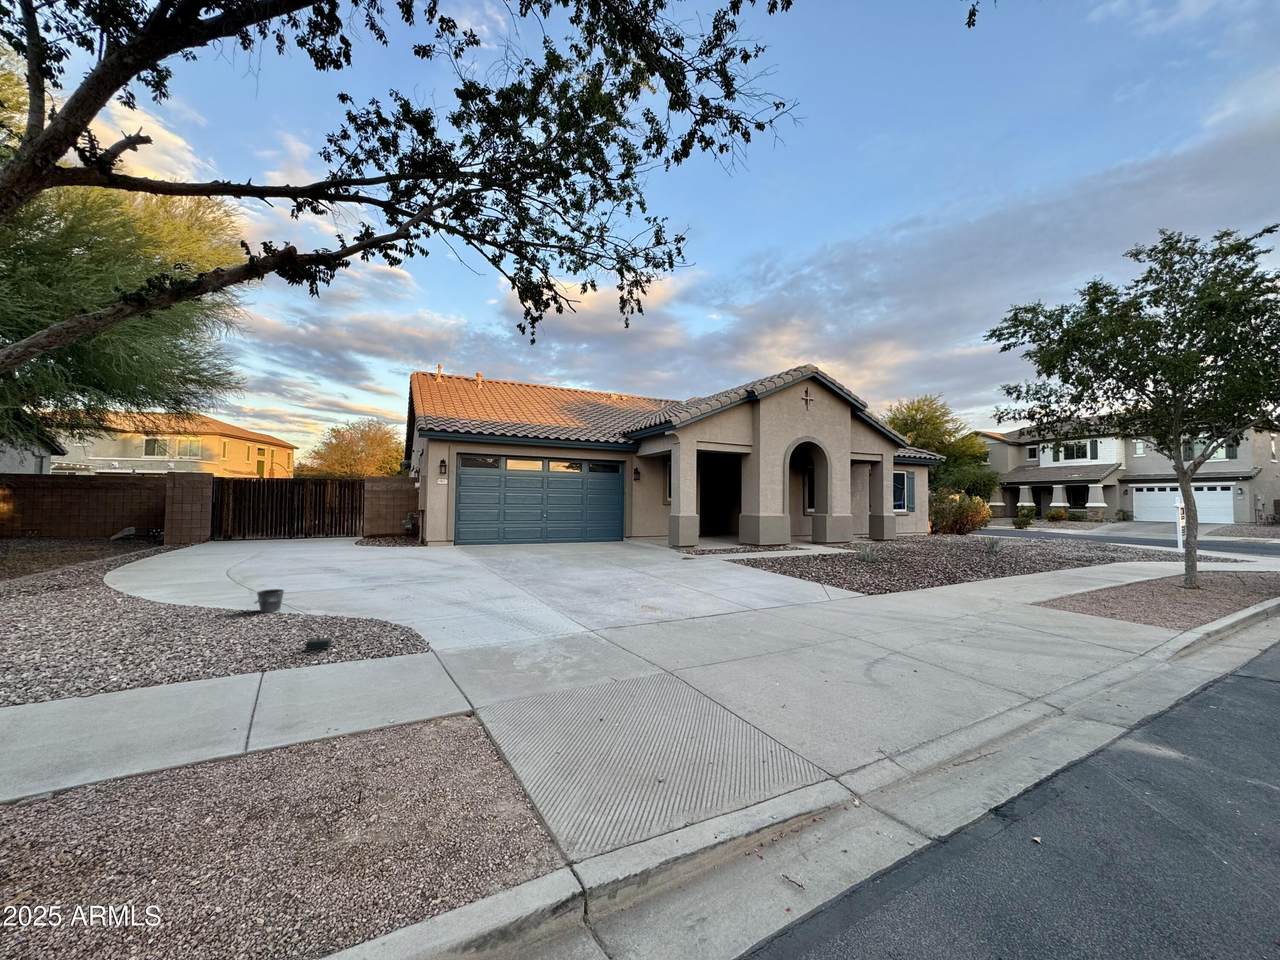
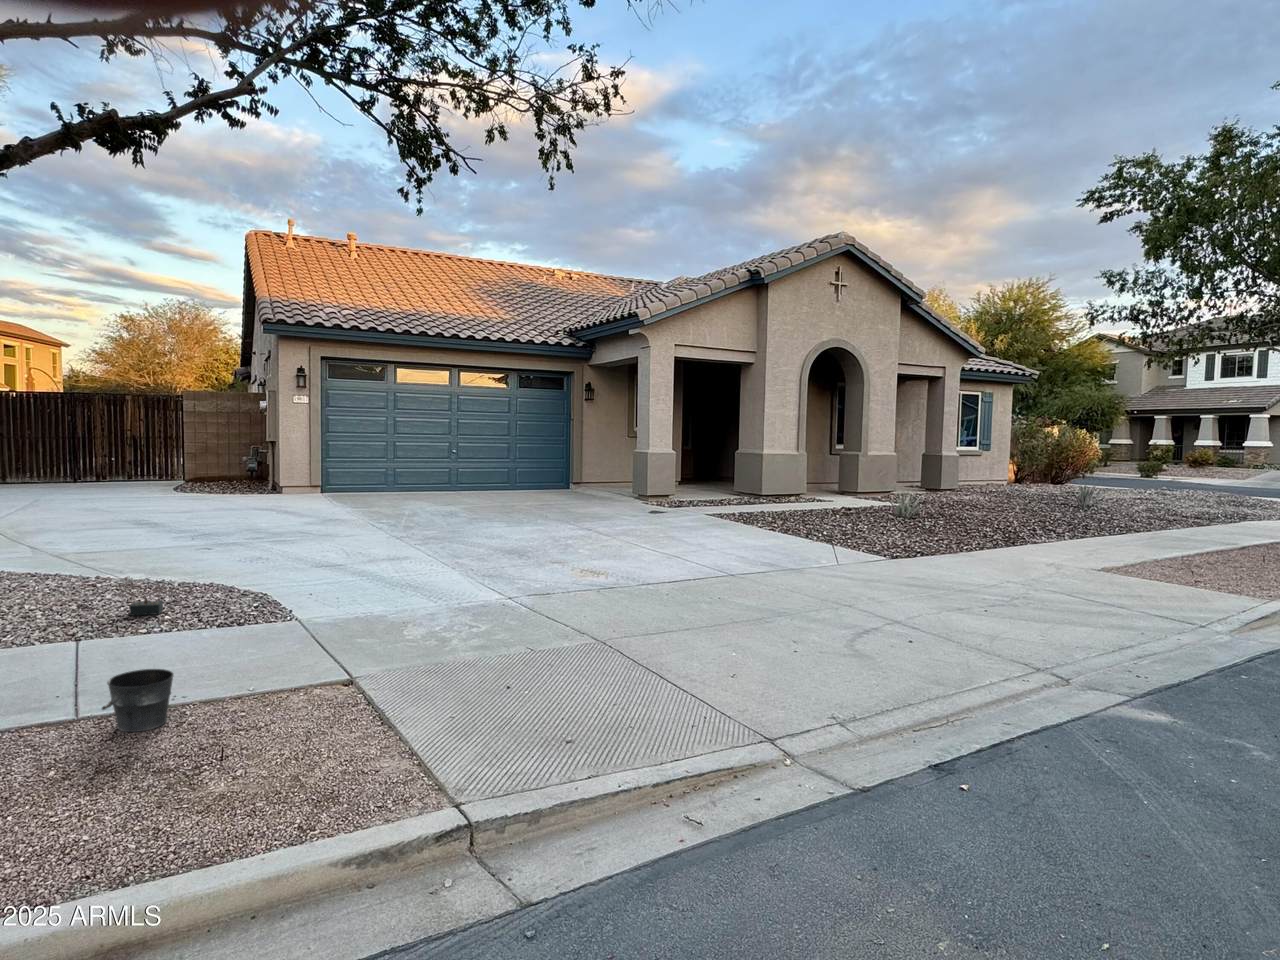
bucket: present [255,589,284,612] -> present [102,669,174,732]

